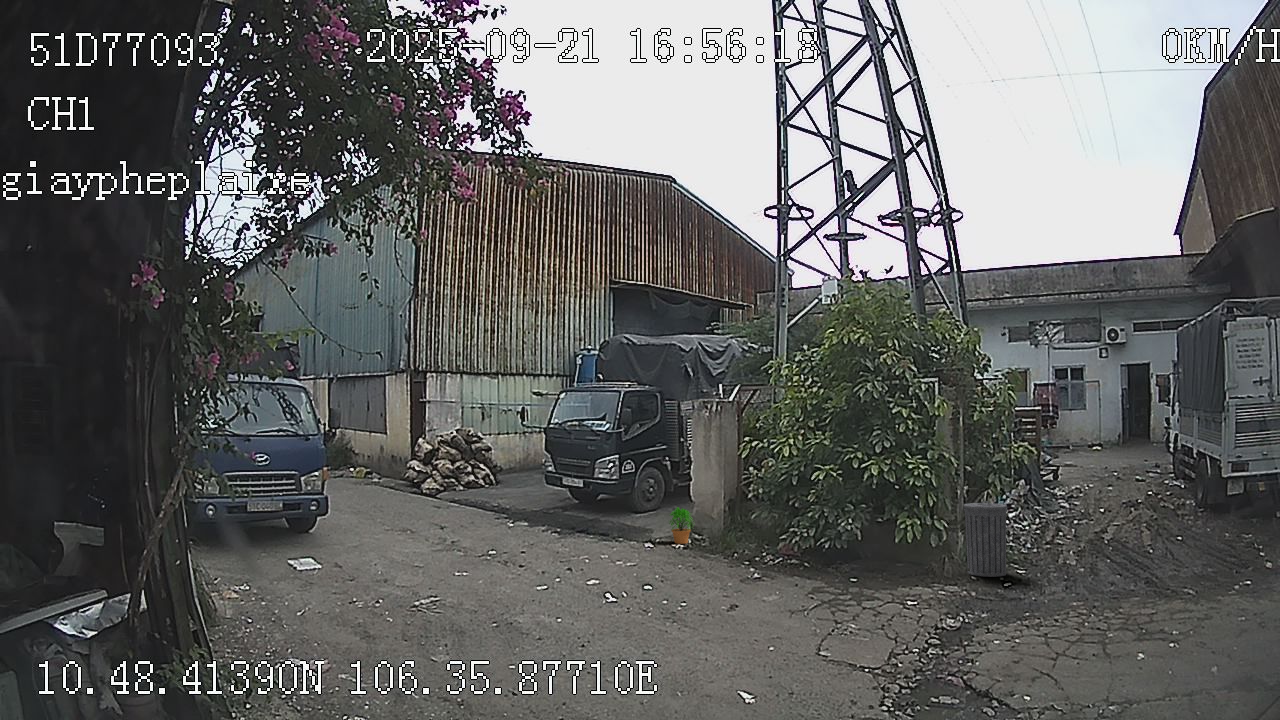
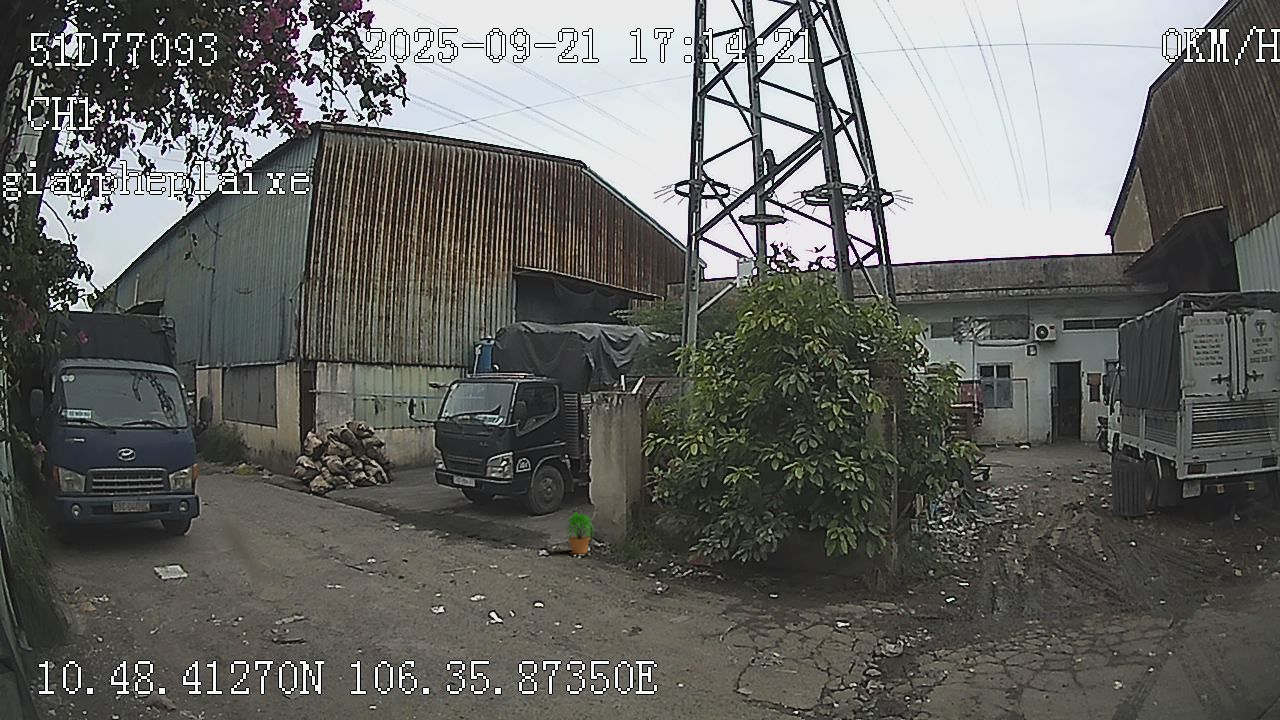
trash can: present [964,501,1007,577] -> present [1110,460,1145,516]

